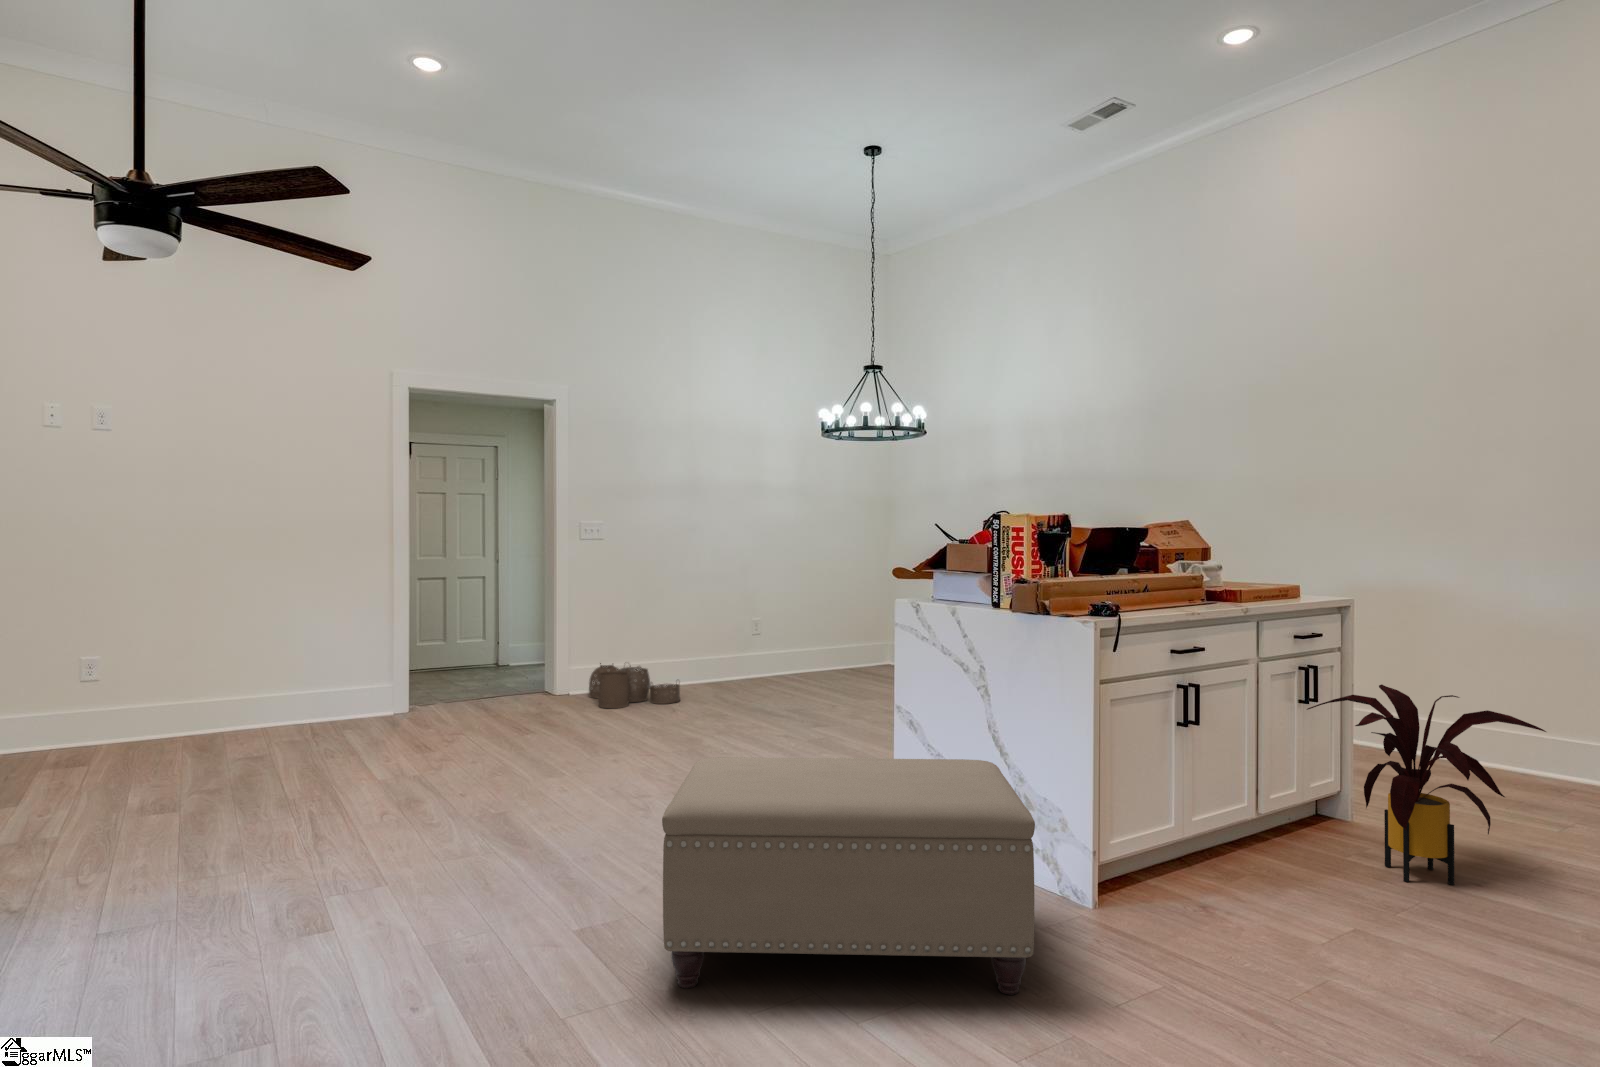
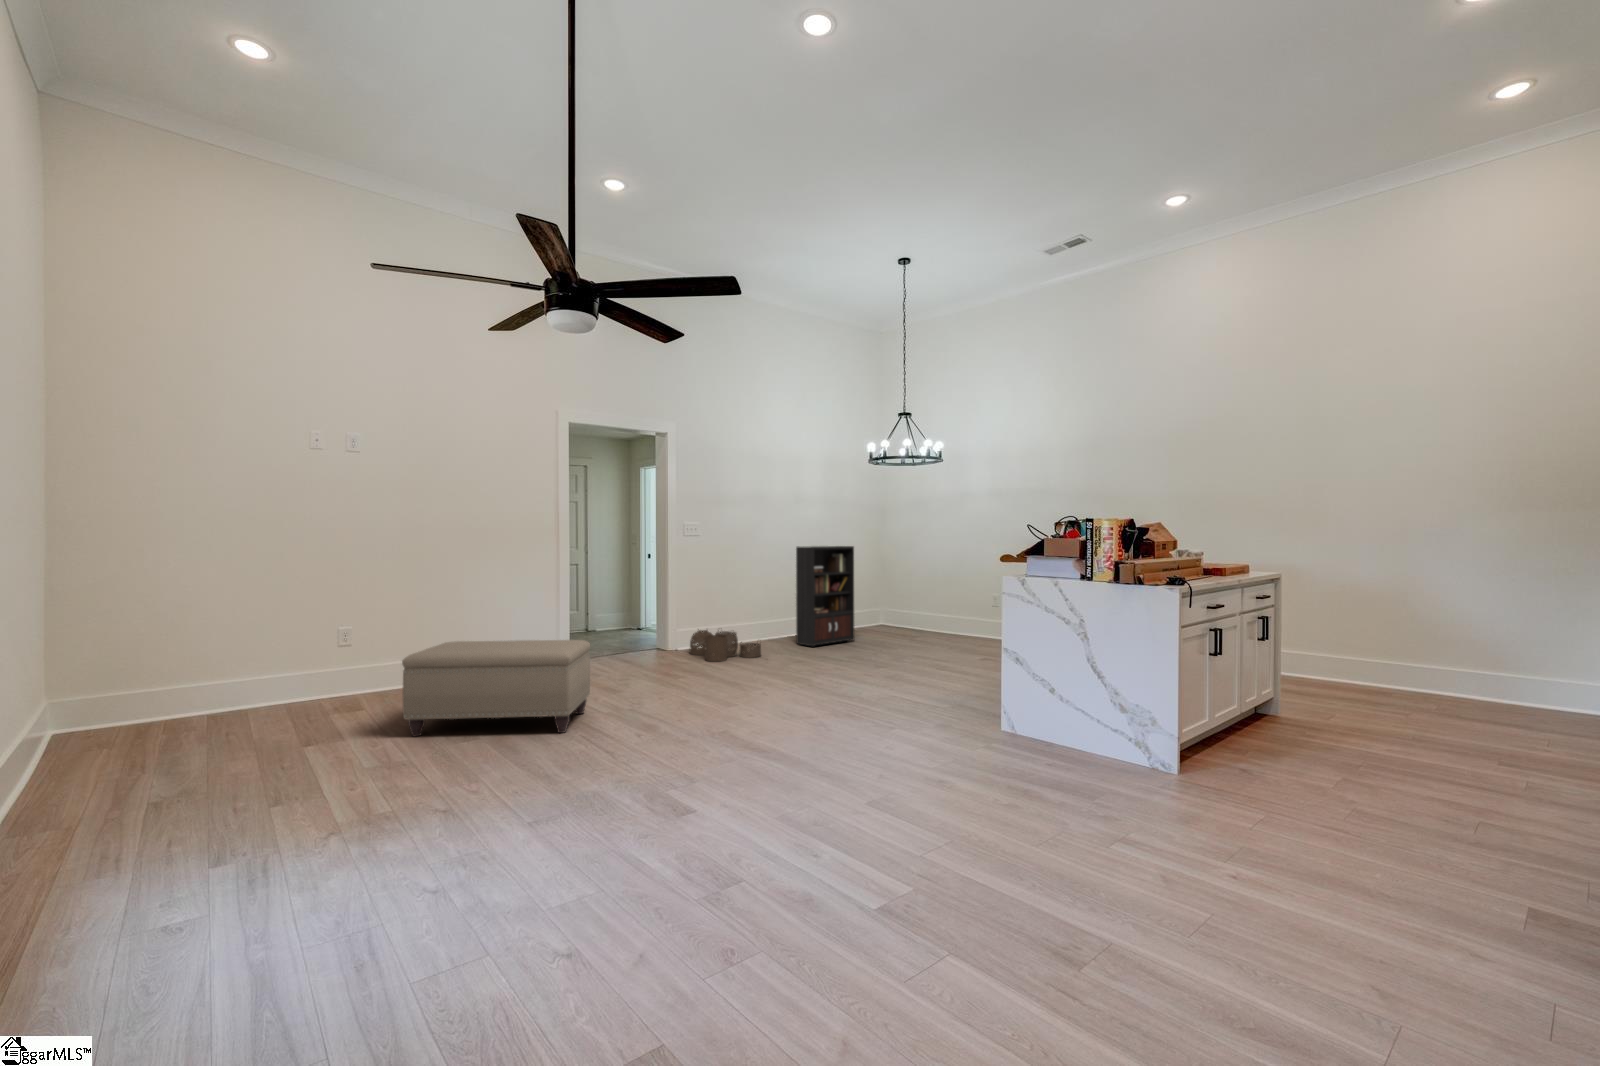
bookcase: none [744,551,827,690] -> present [796,546,854,646]
house plant: present [1307,684,1546,885] -> none [1266,628,1426,751]
ottoman: present [662,757,1035,995] -> present [402,640,590,737]

